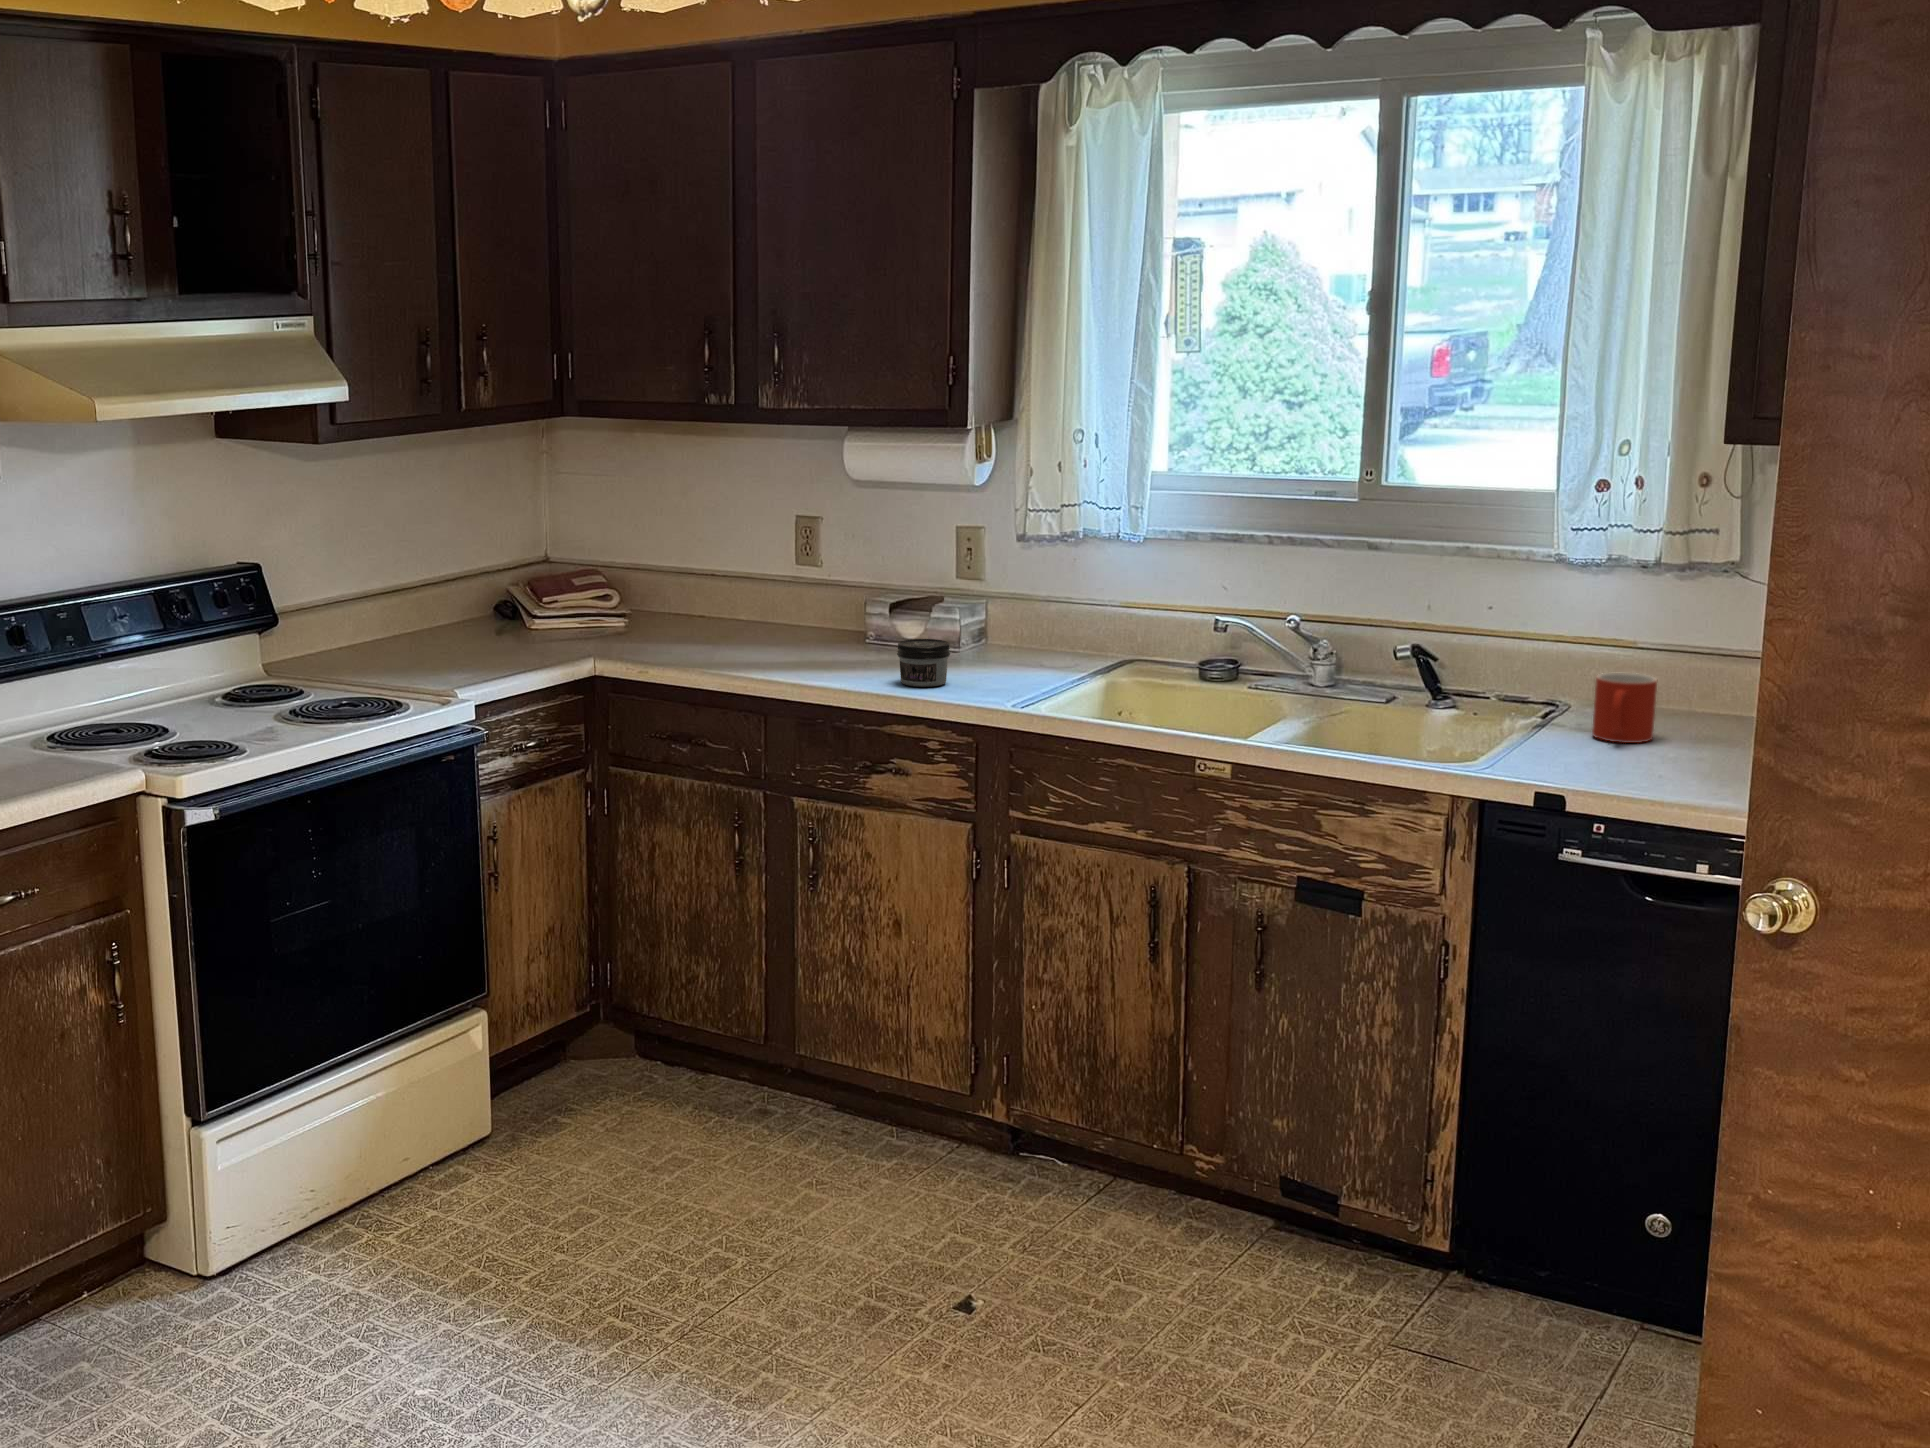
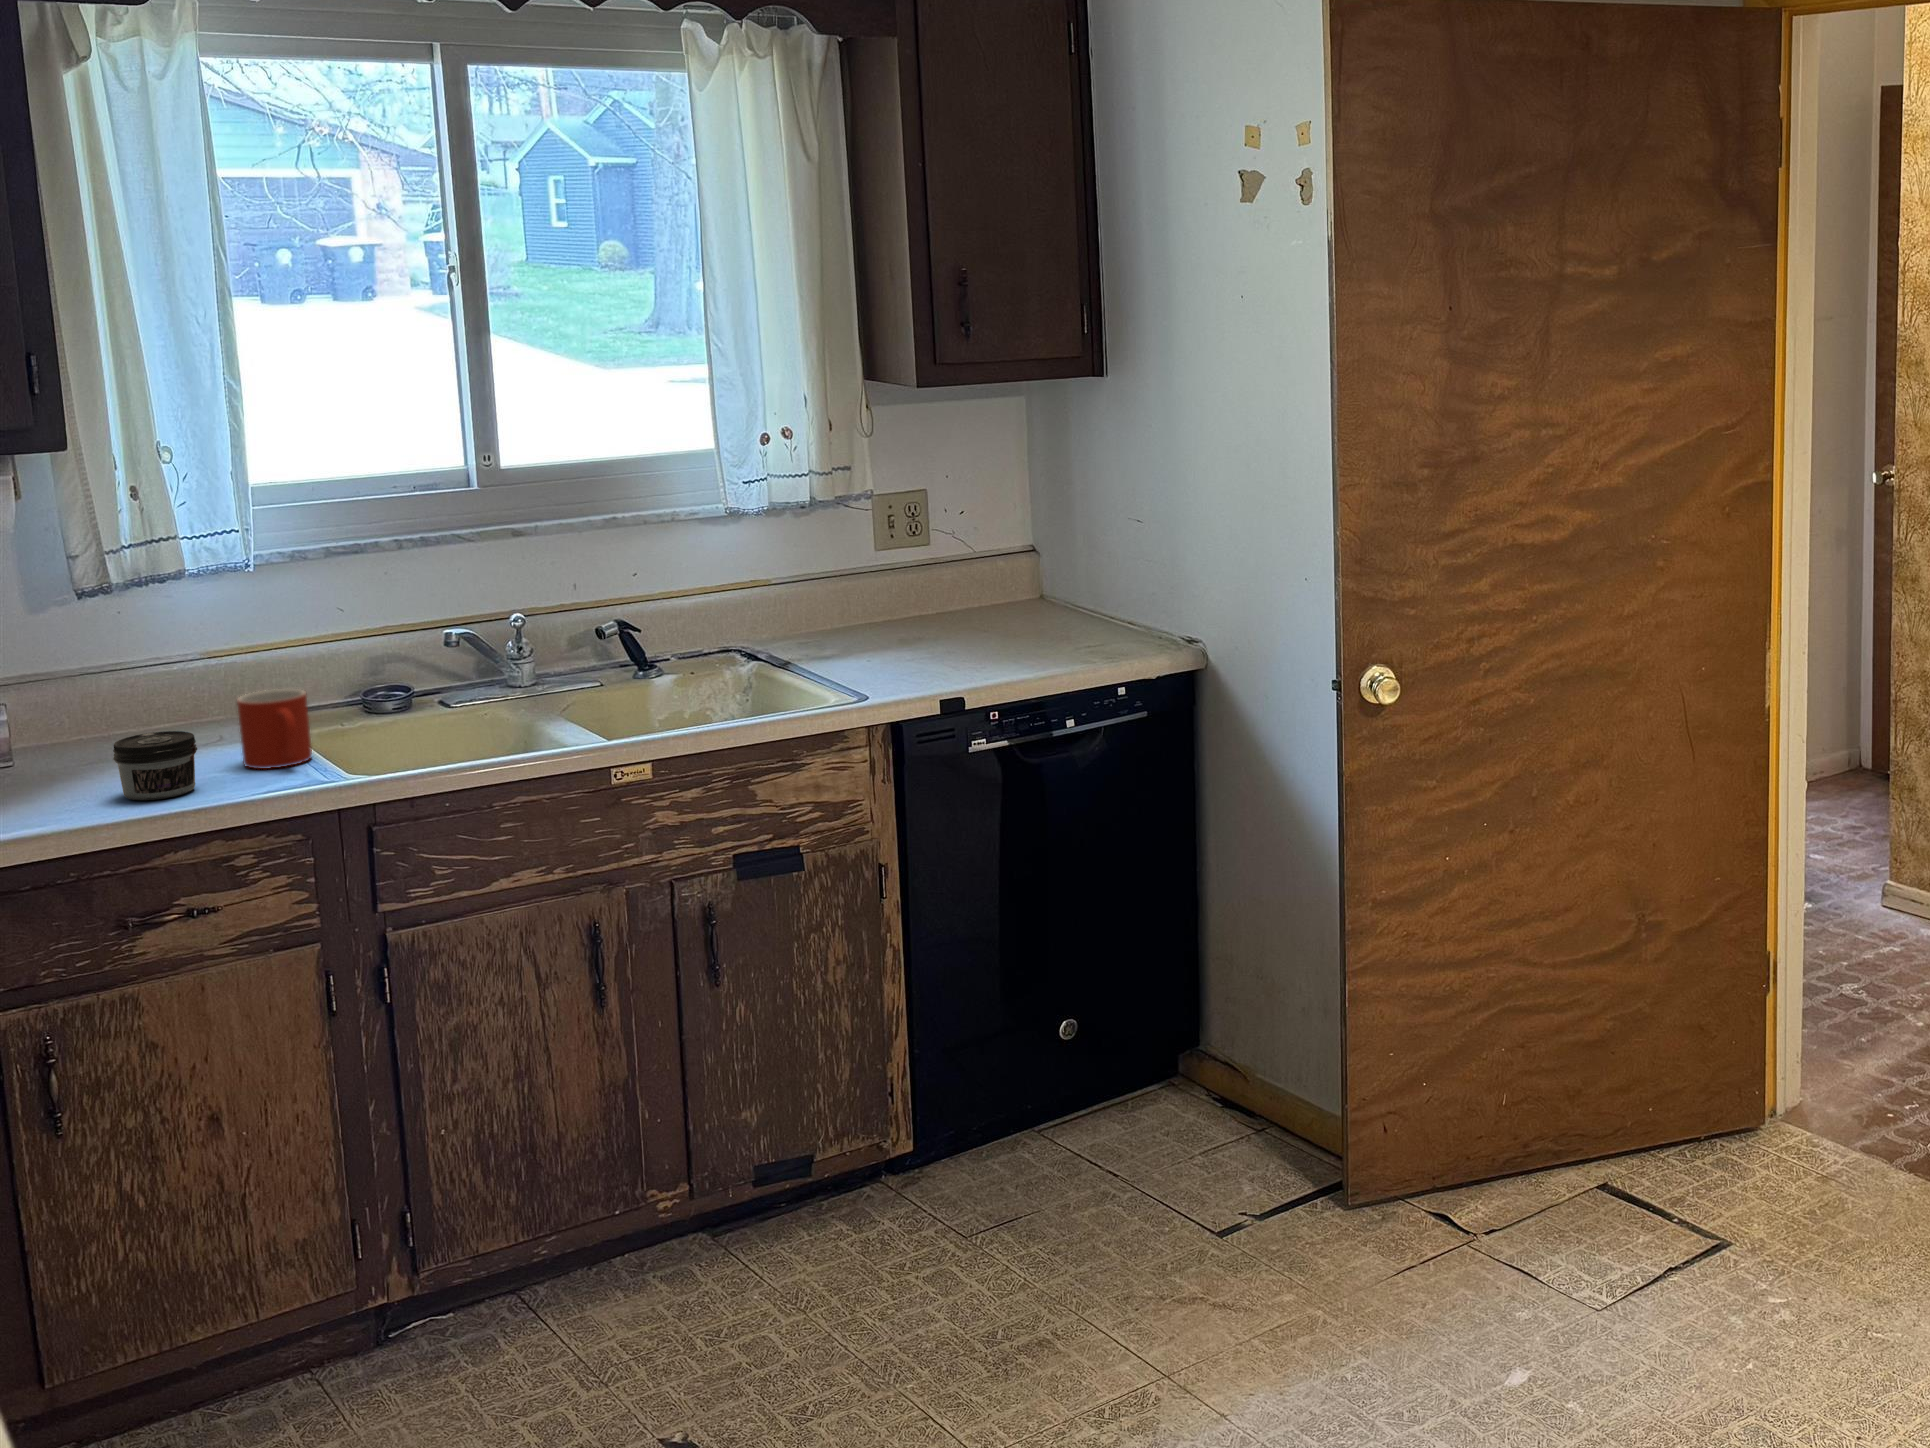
mug: present [1592,672,1657,743] -> present [237,689,312,769]

